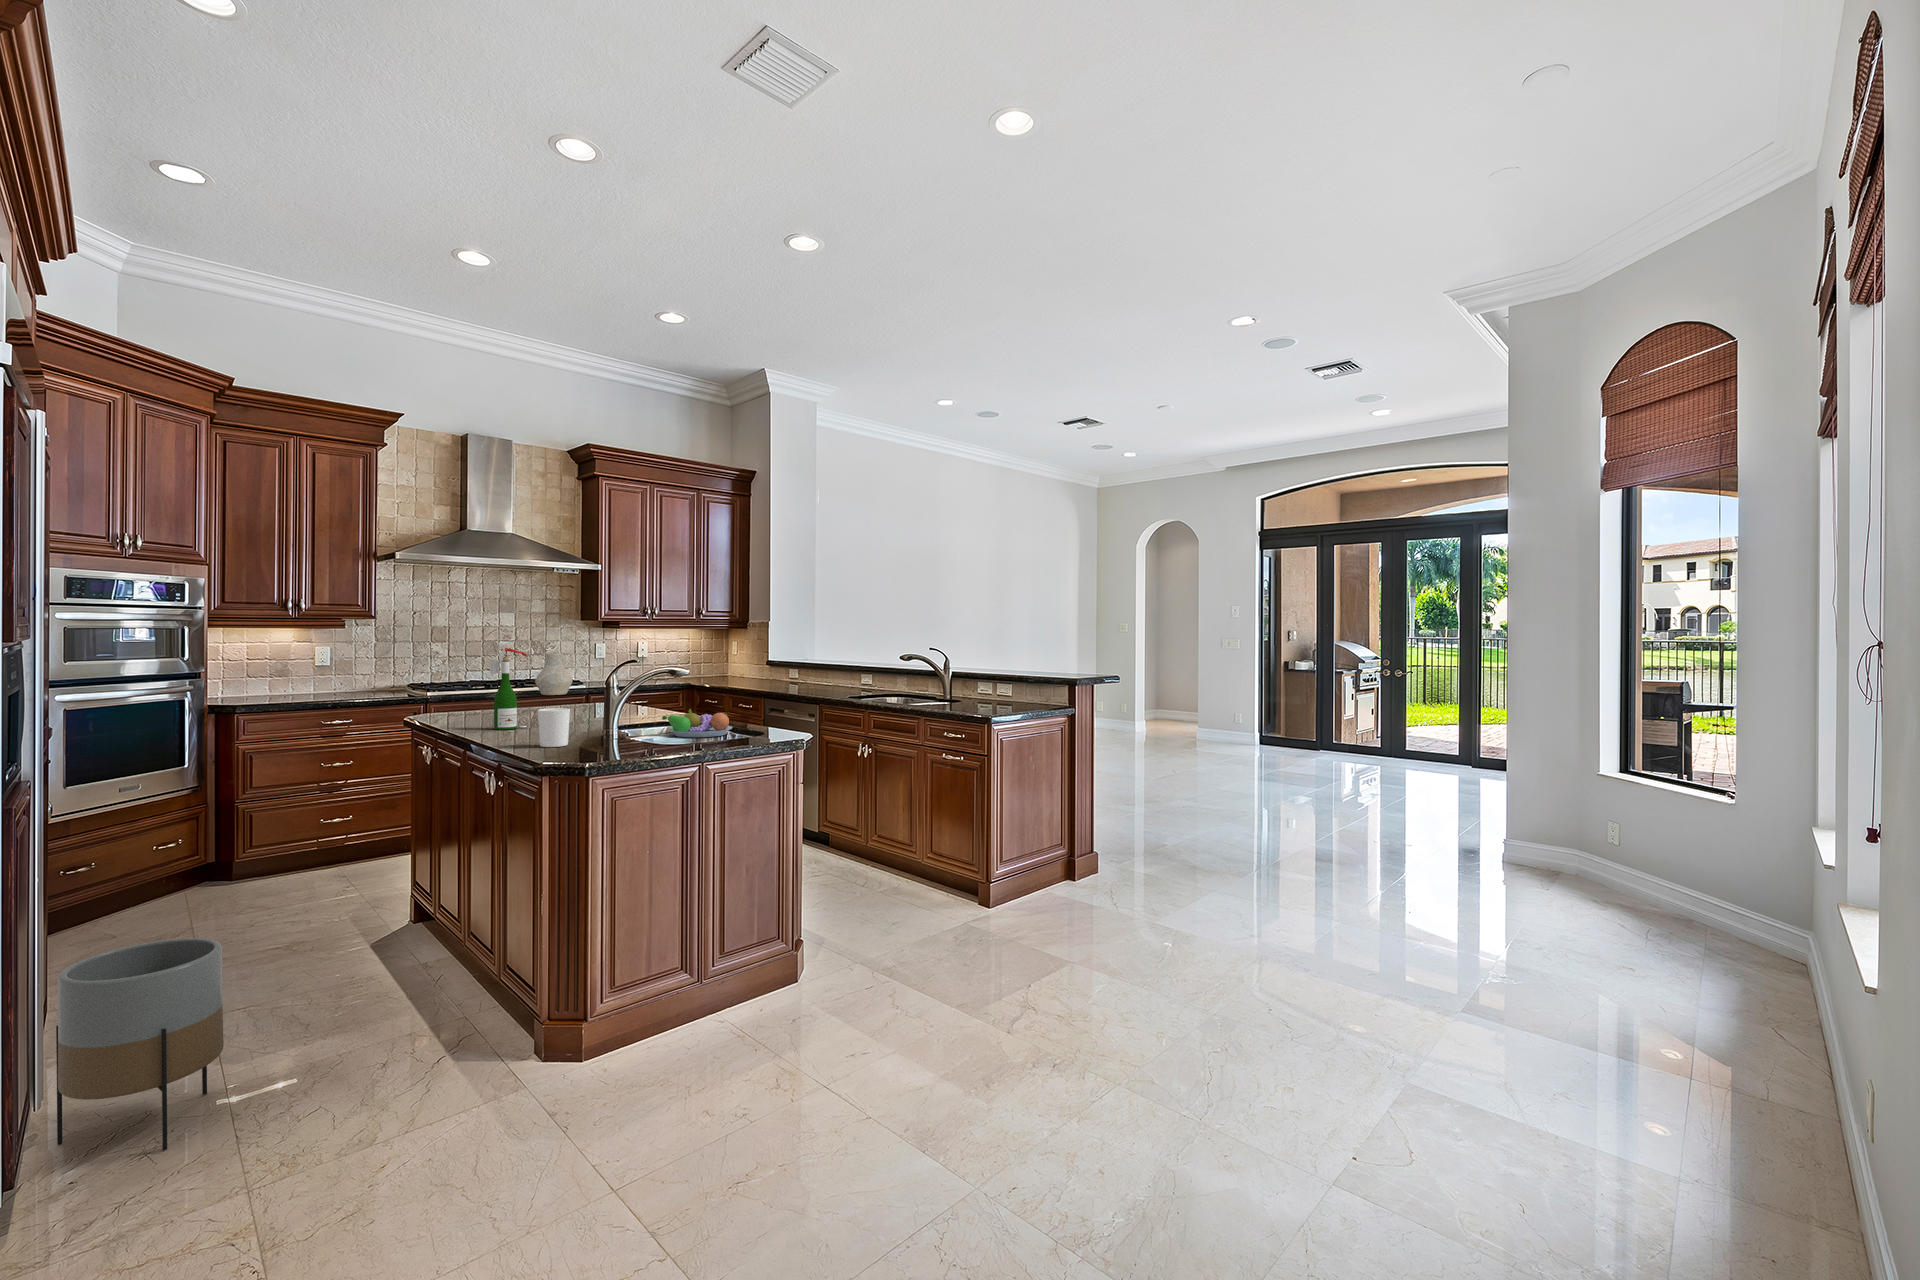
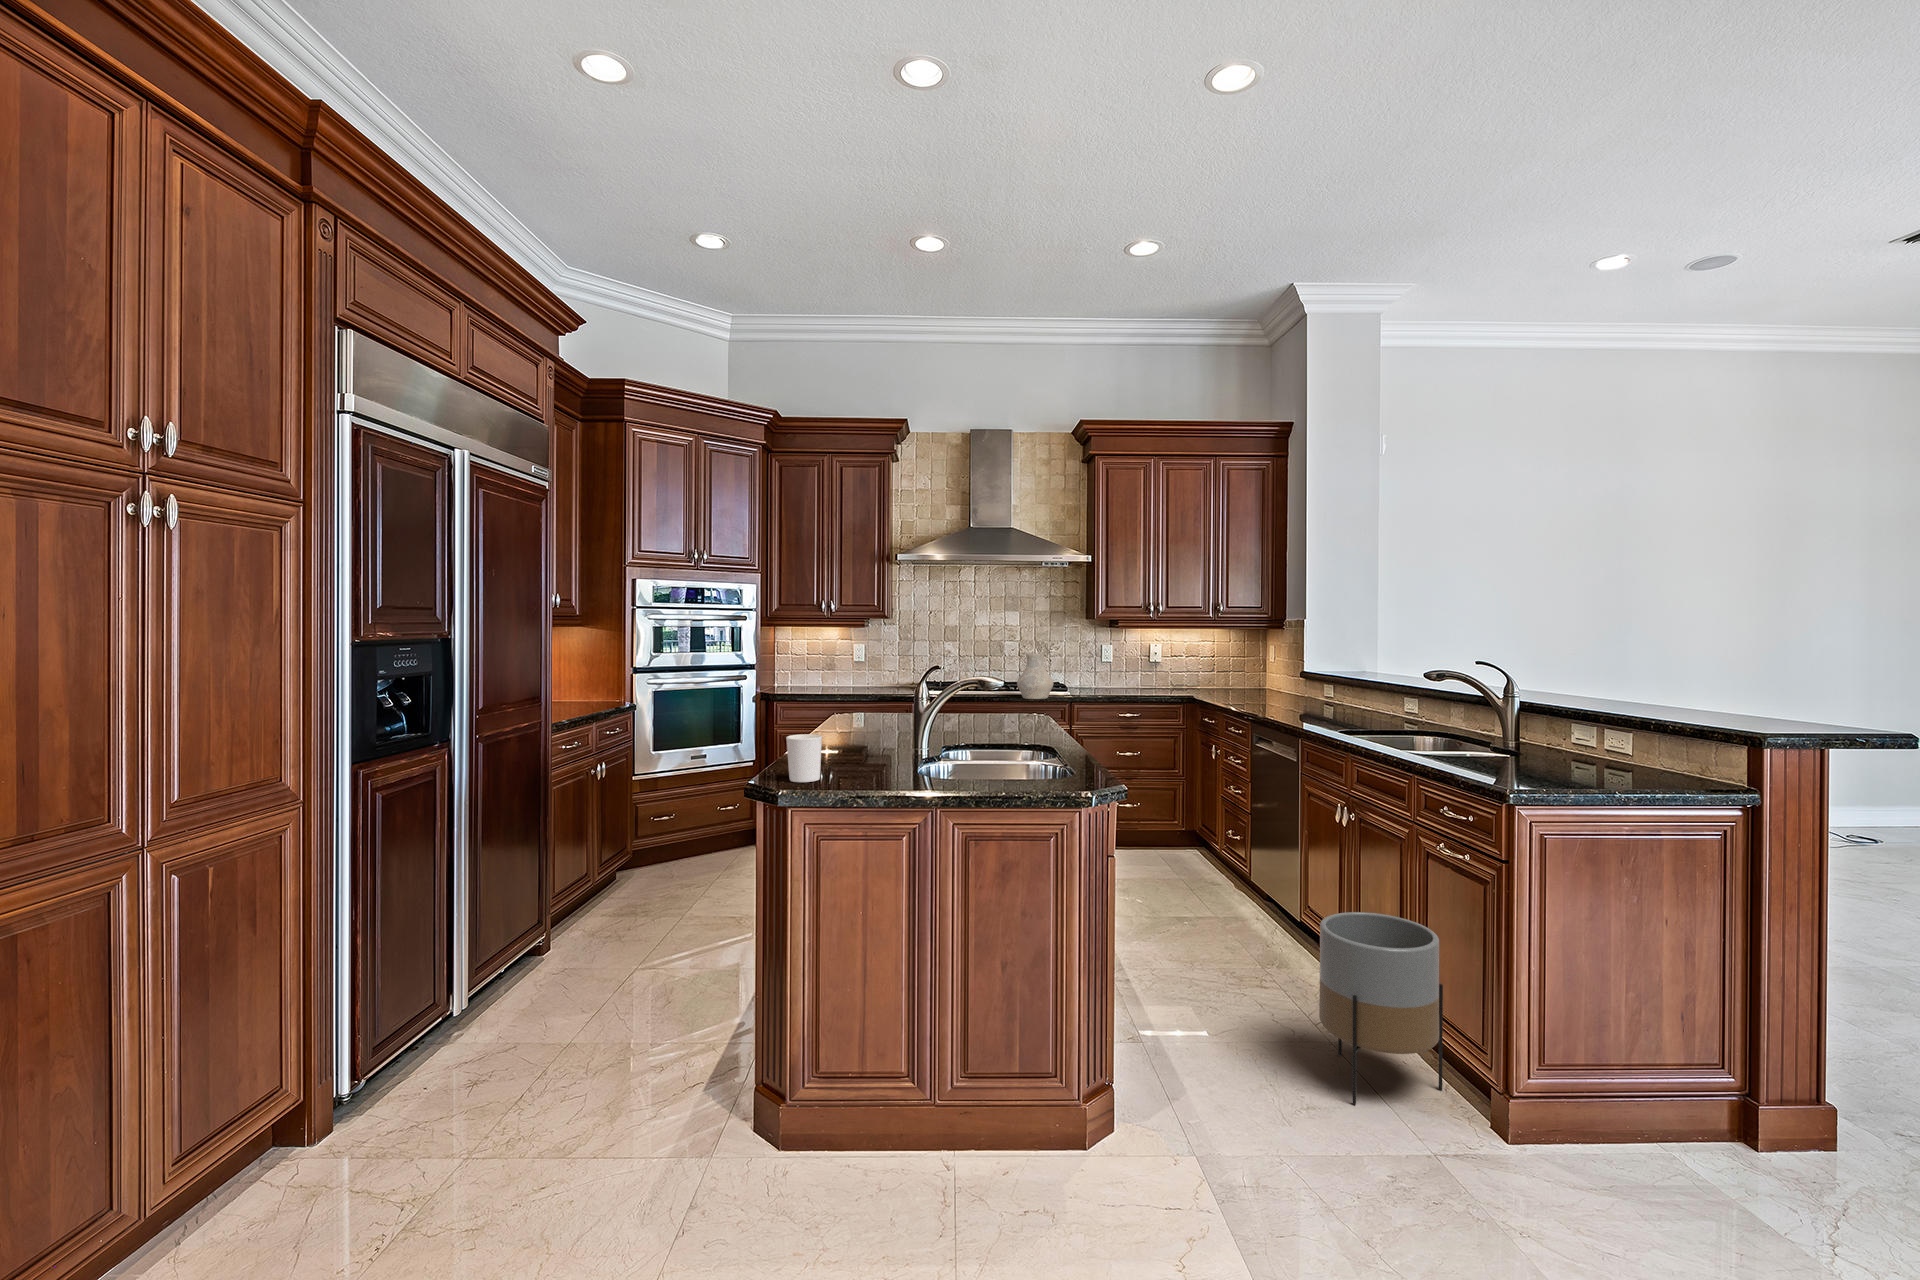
wine bottle: present [490,646,528,730] -> none [835,655,871,747]
fruit bowl: present [662,709,732,737] -> none [956,743,1038,786]
planter: present [56,938,224,1150] -> present [1319,912,1443,1104]

